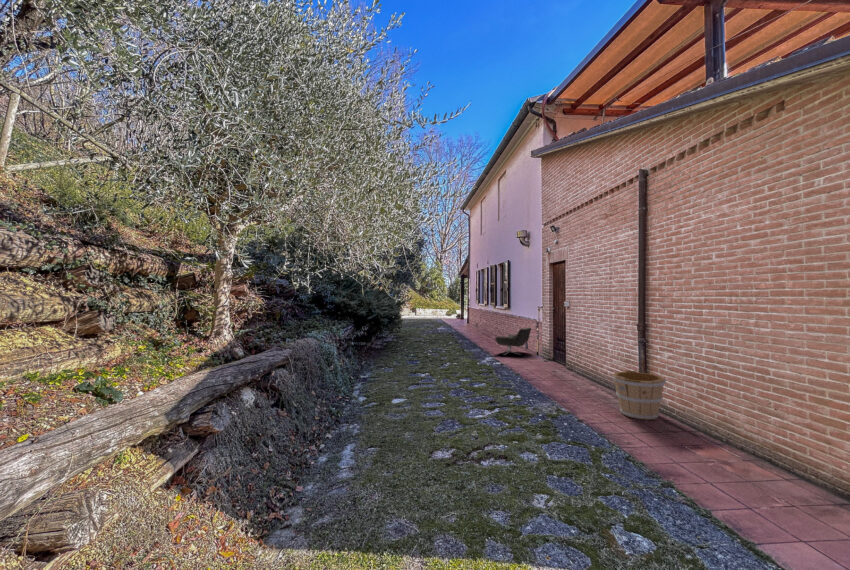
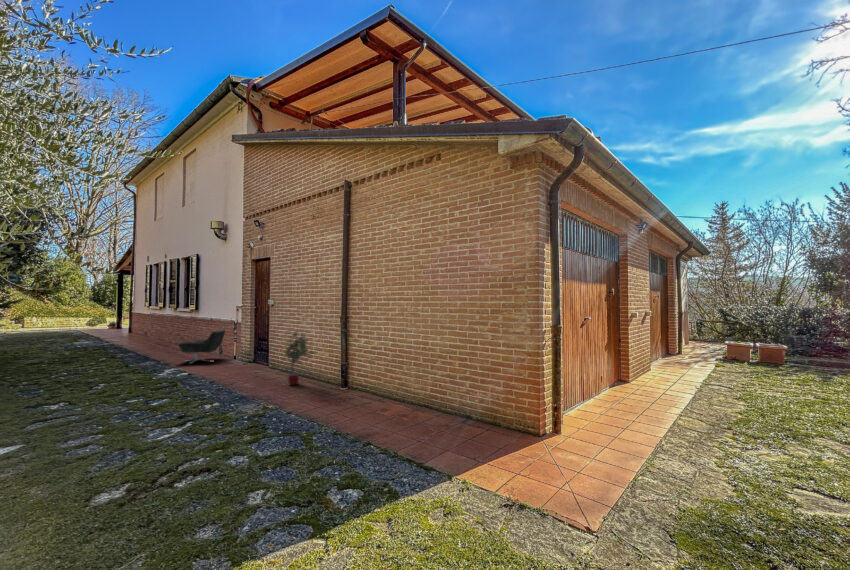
potted tree: none [580,335,613,390] -> present [285,331,313,385]
wooden bucket: present [613,370,666,420] -> none [317,360,359,402]

